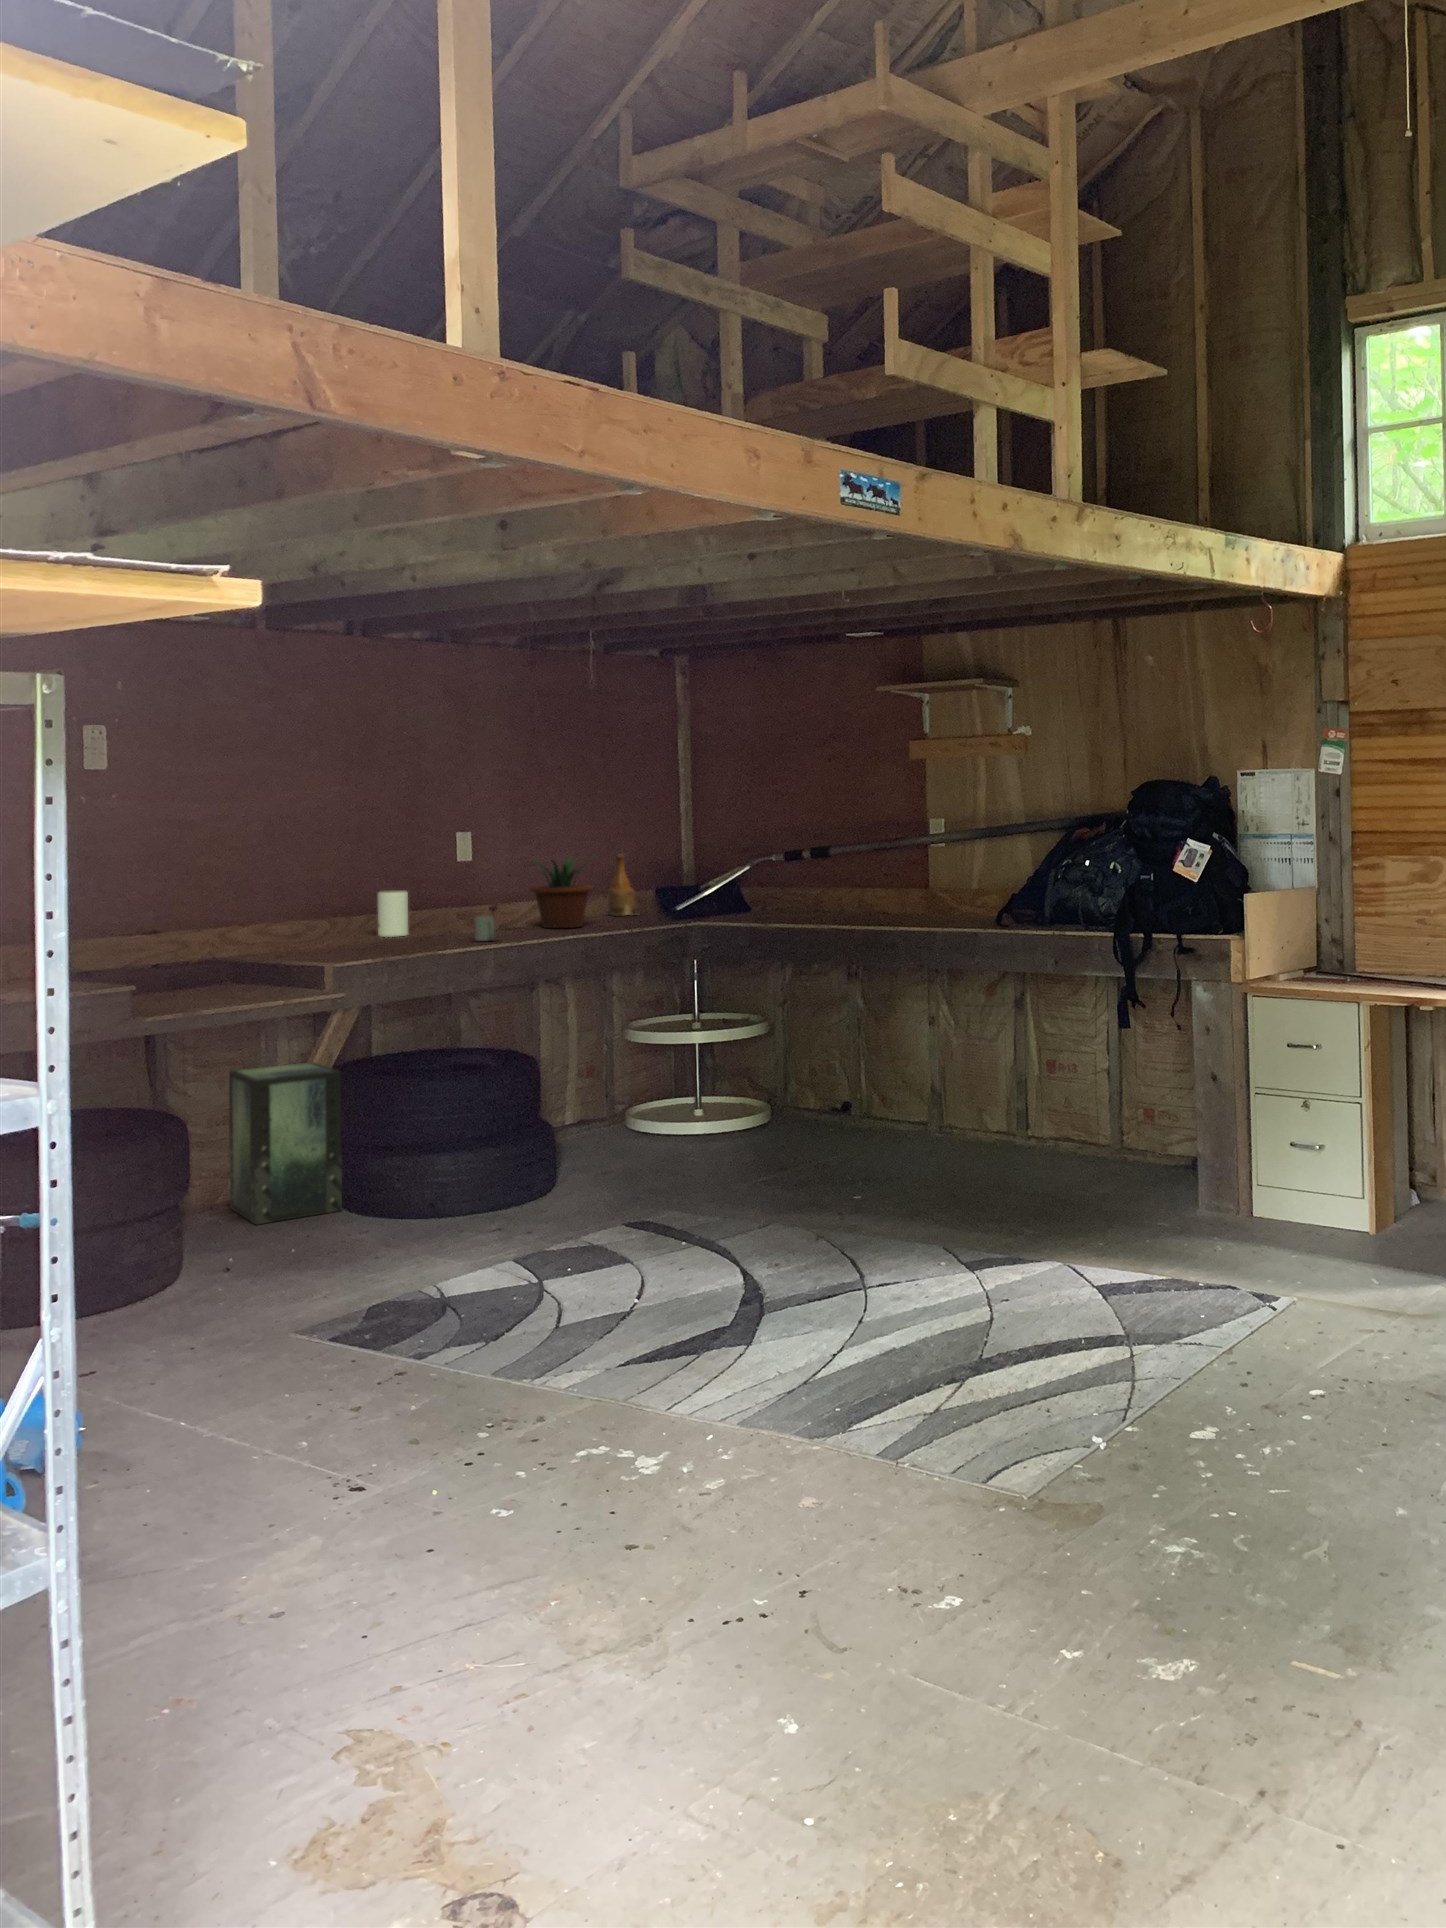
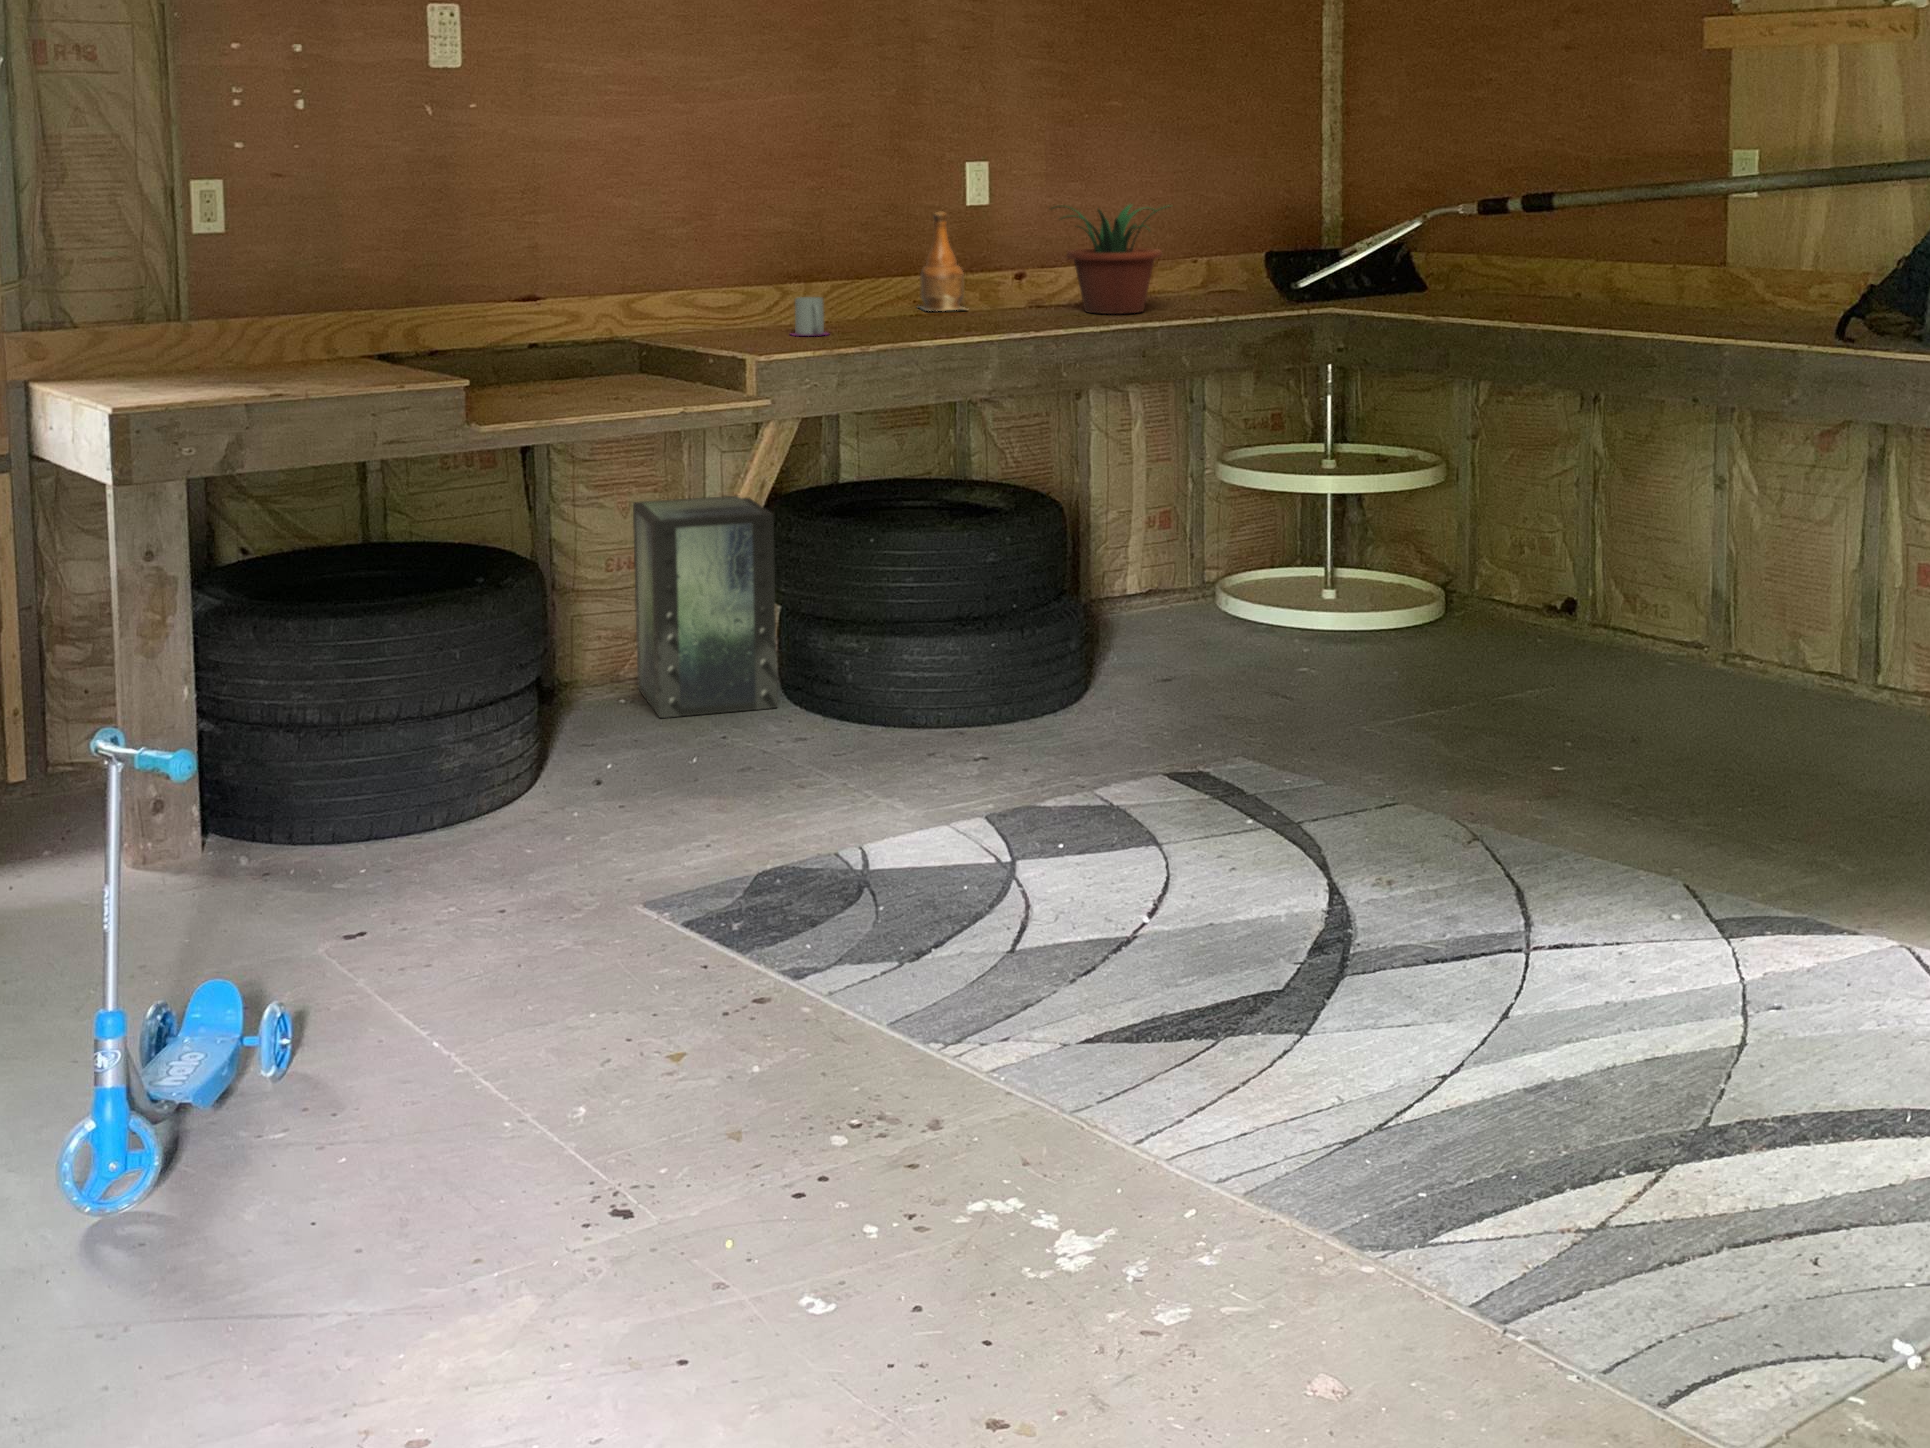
bottle: present [608,855,635,915] -> present [920,212,964,311]
jar: present [377,890,408,937] -> none [842,252,886,320]
mug: present [475,916,495,941] -> present [792,297,827,336]

